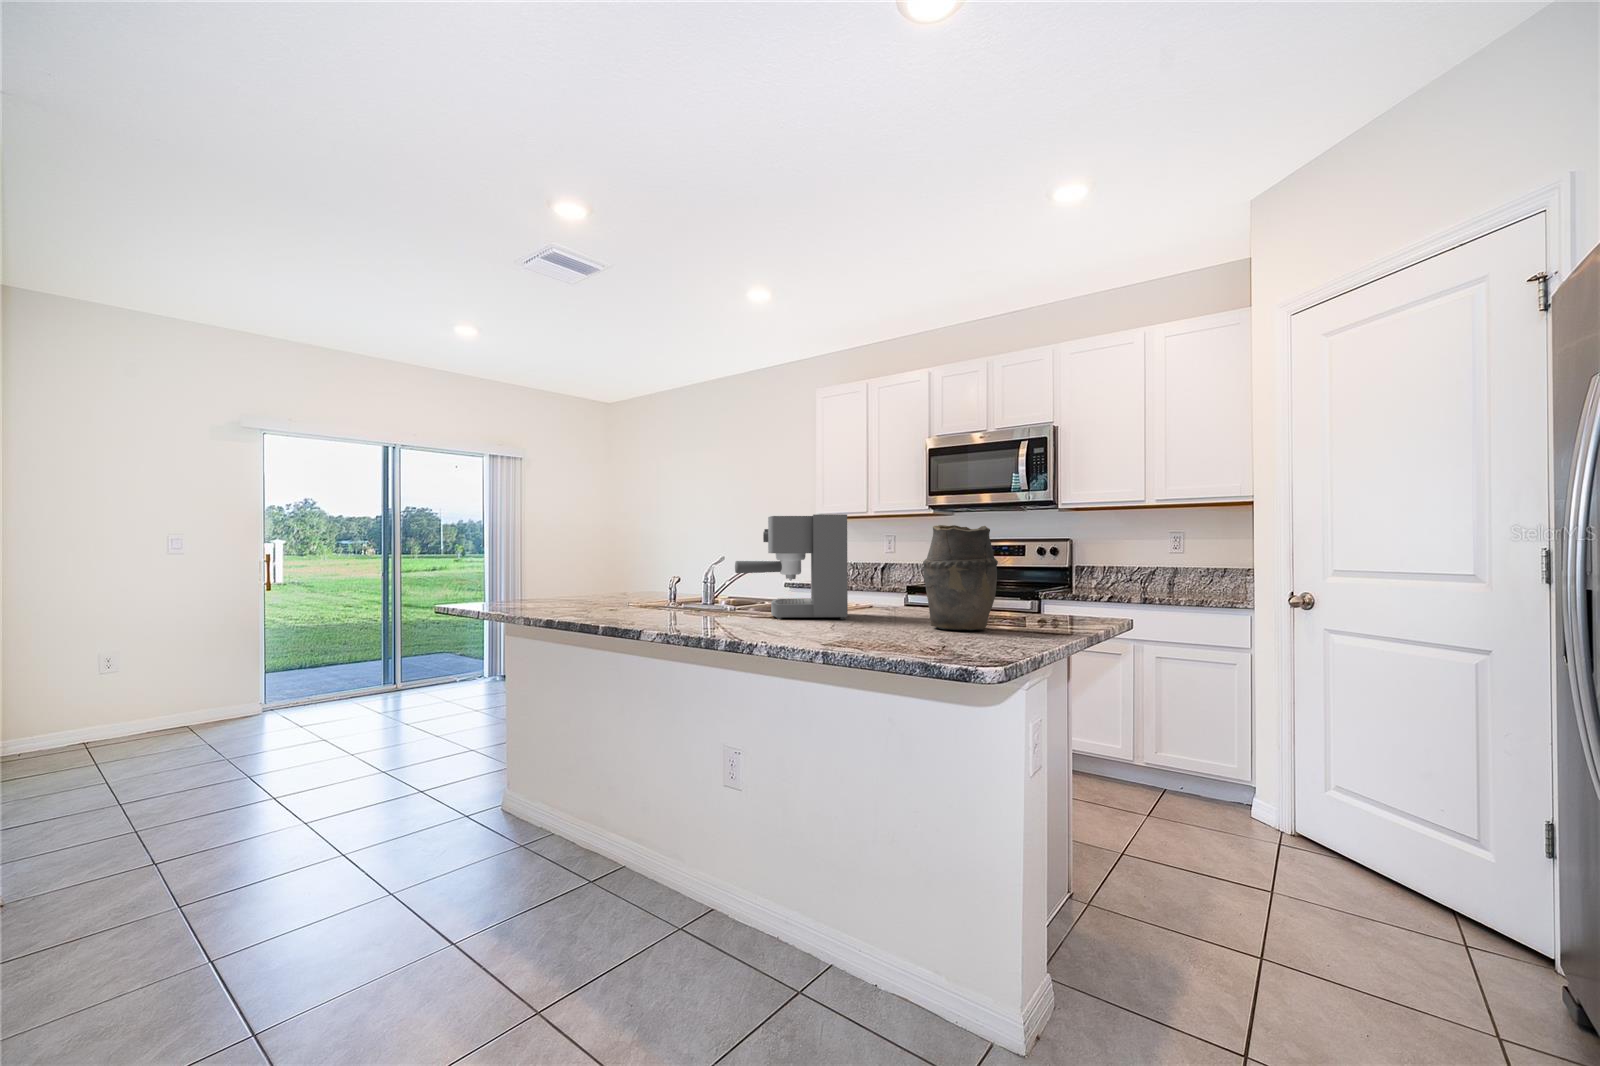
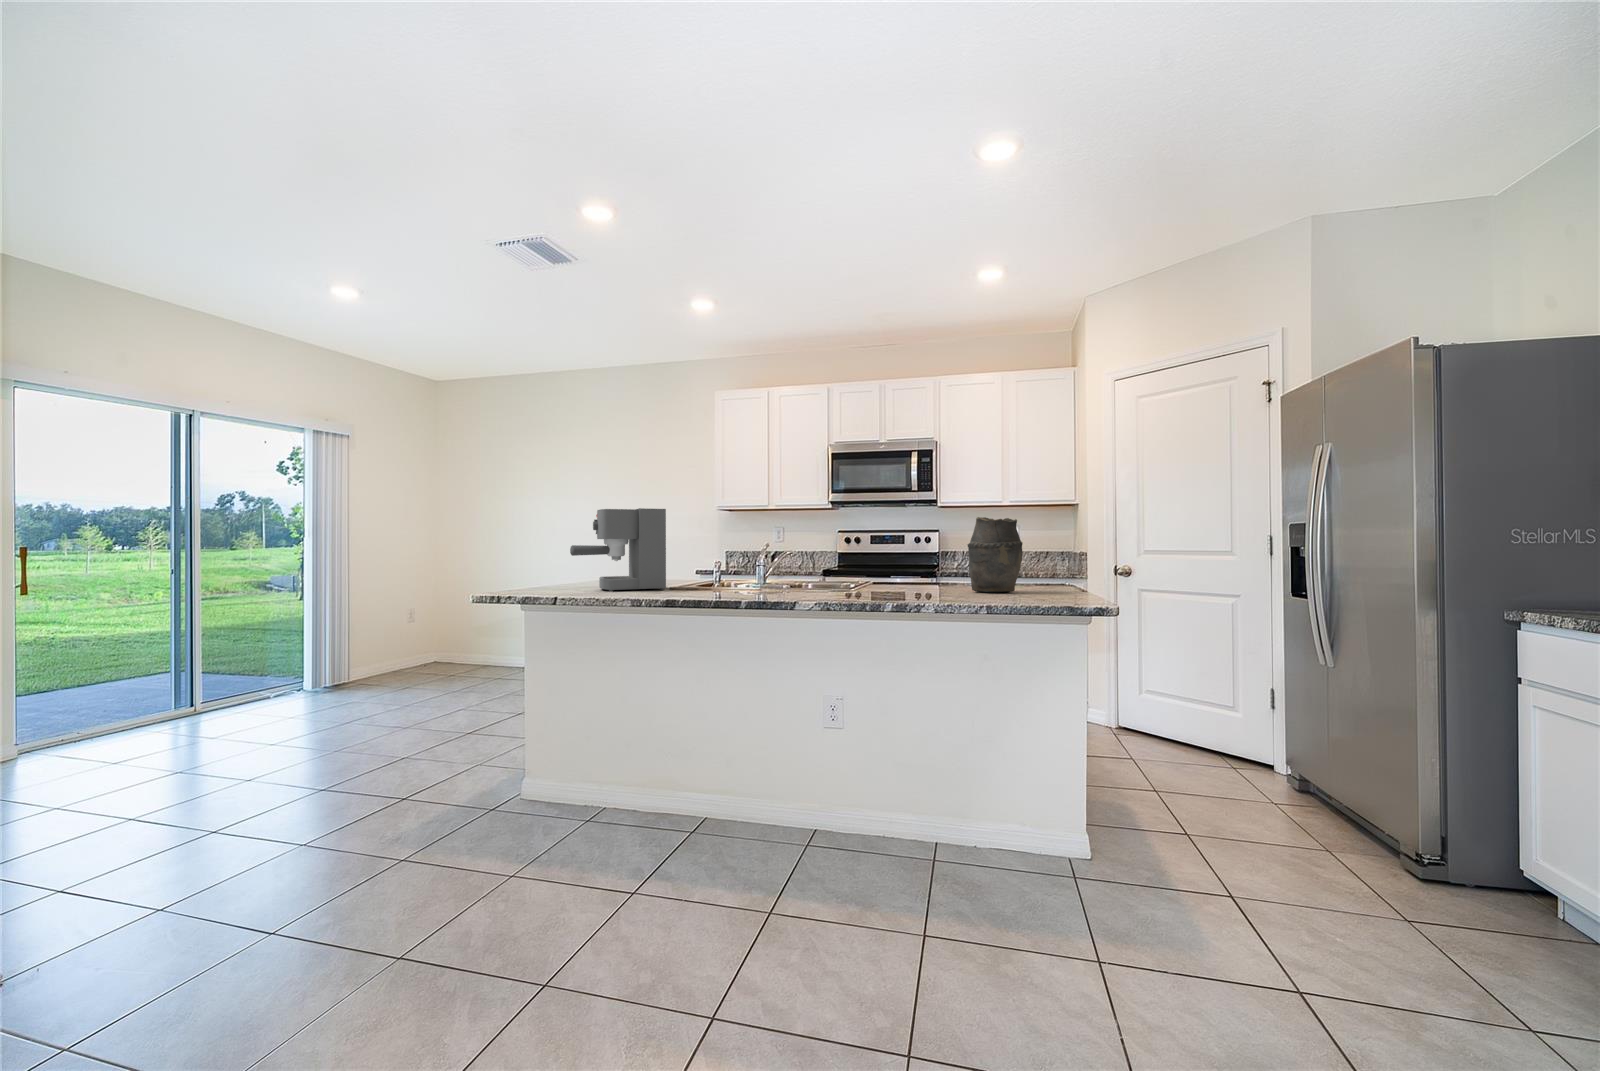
coffee maker: present [735,514,848,619] -> present [570,508,666,592]

